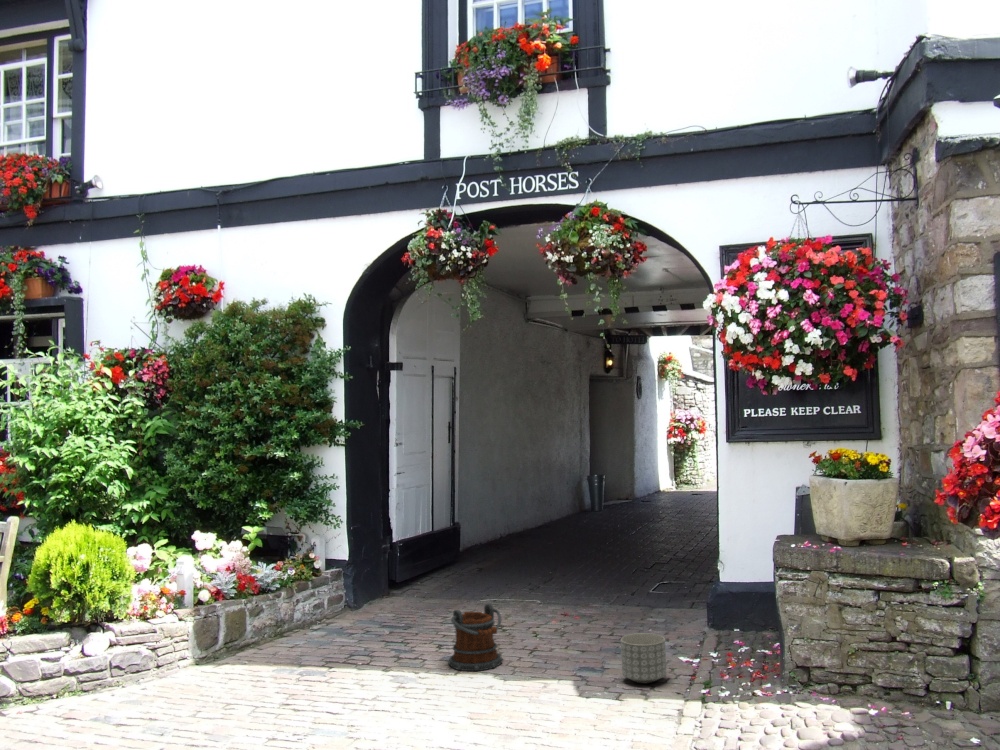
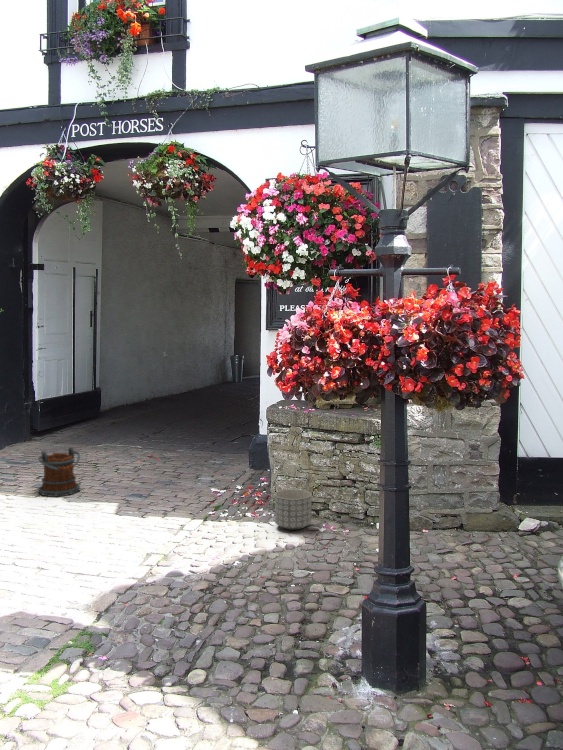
planter: present [621,633,666,683] -> present [275,489,311,530]

